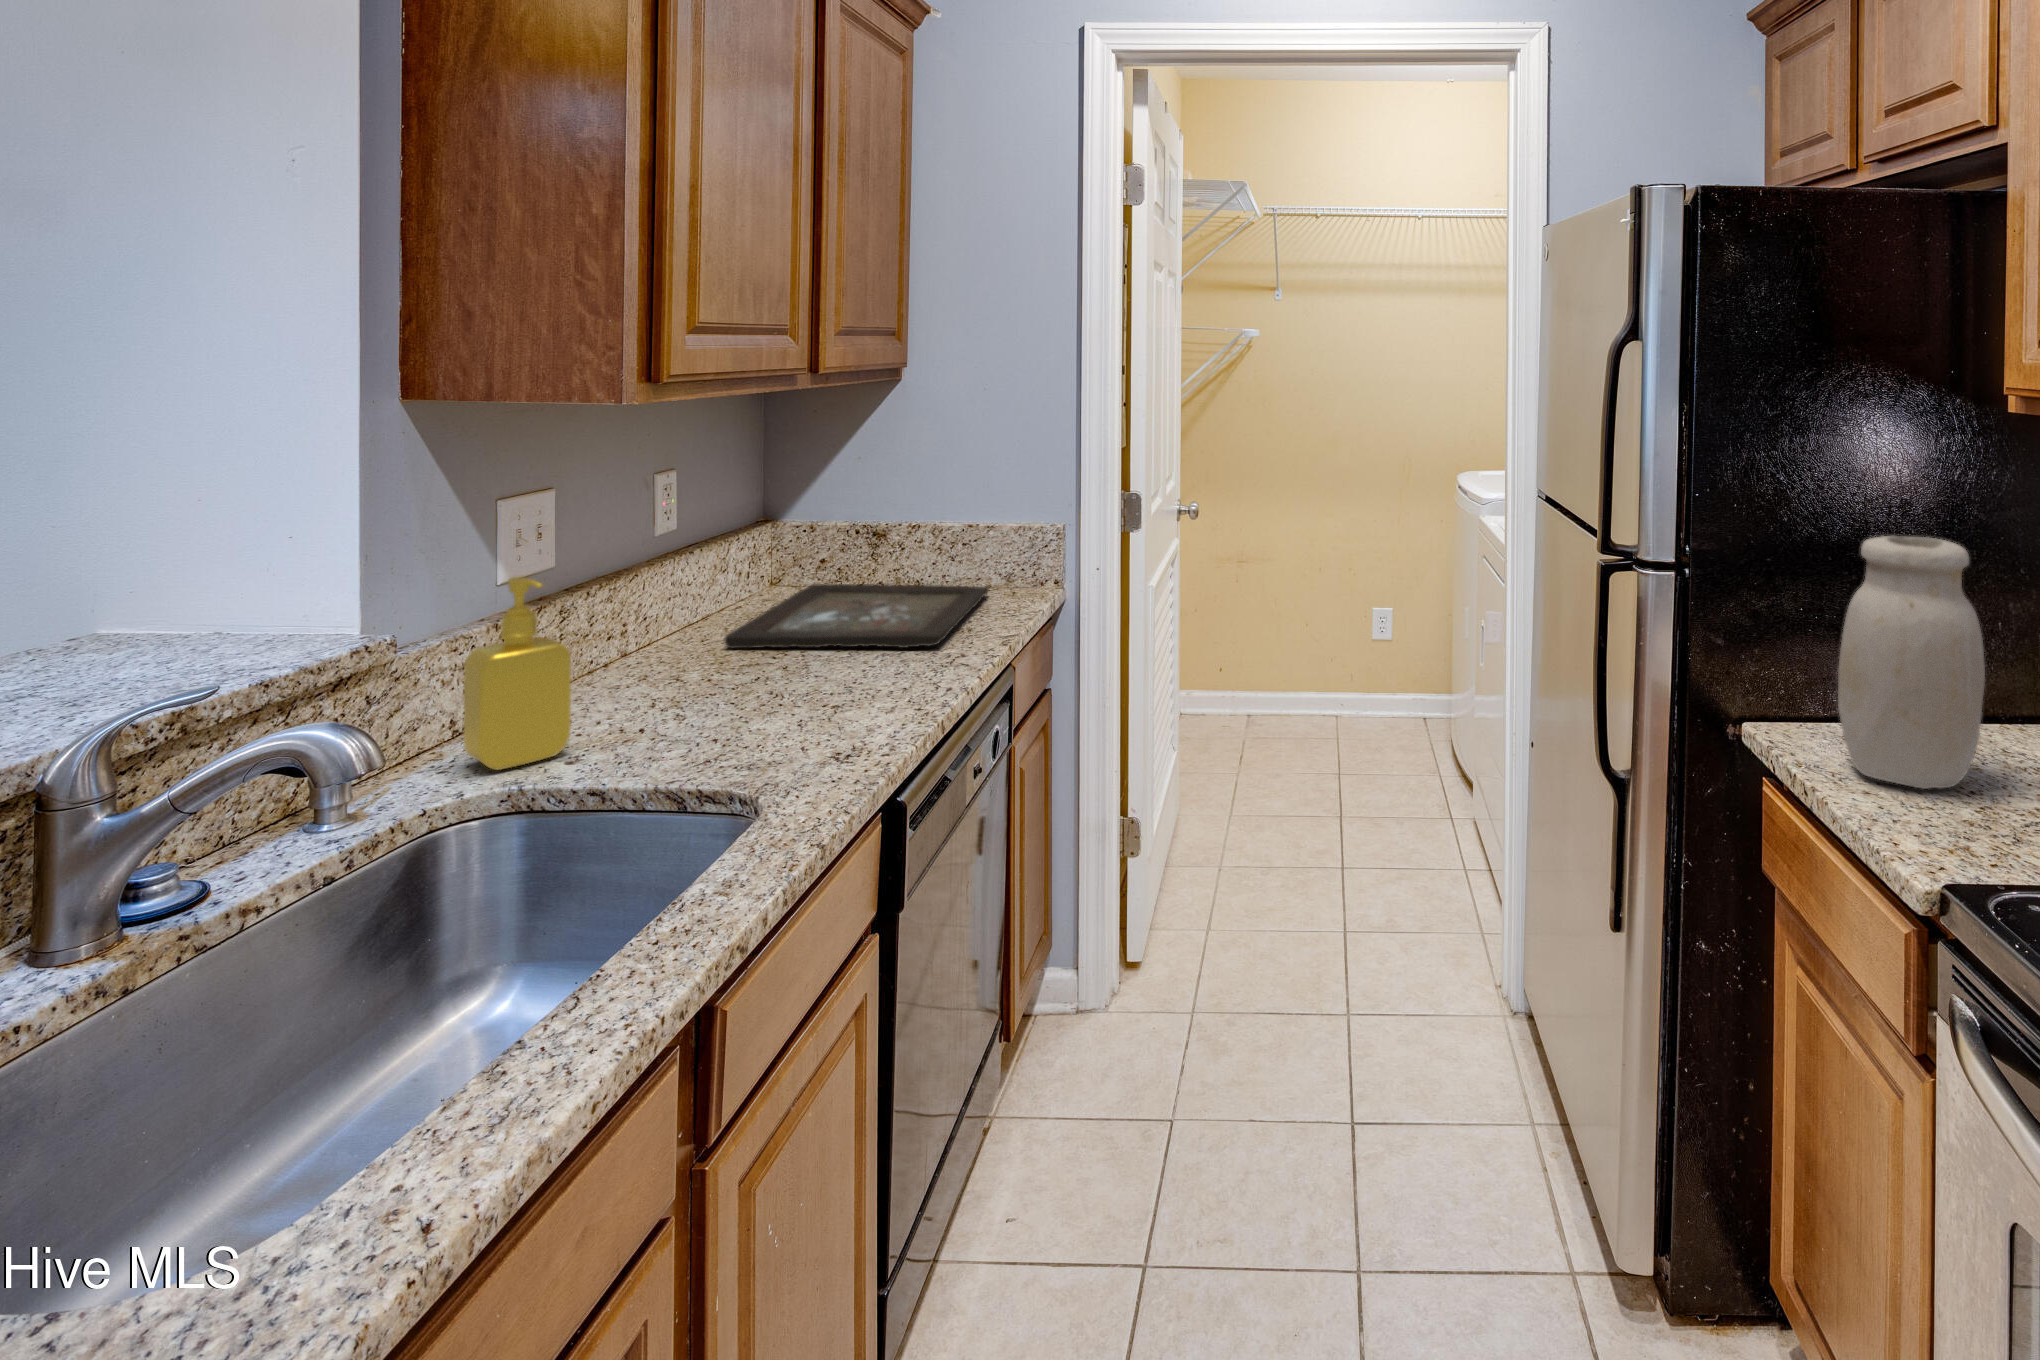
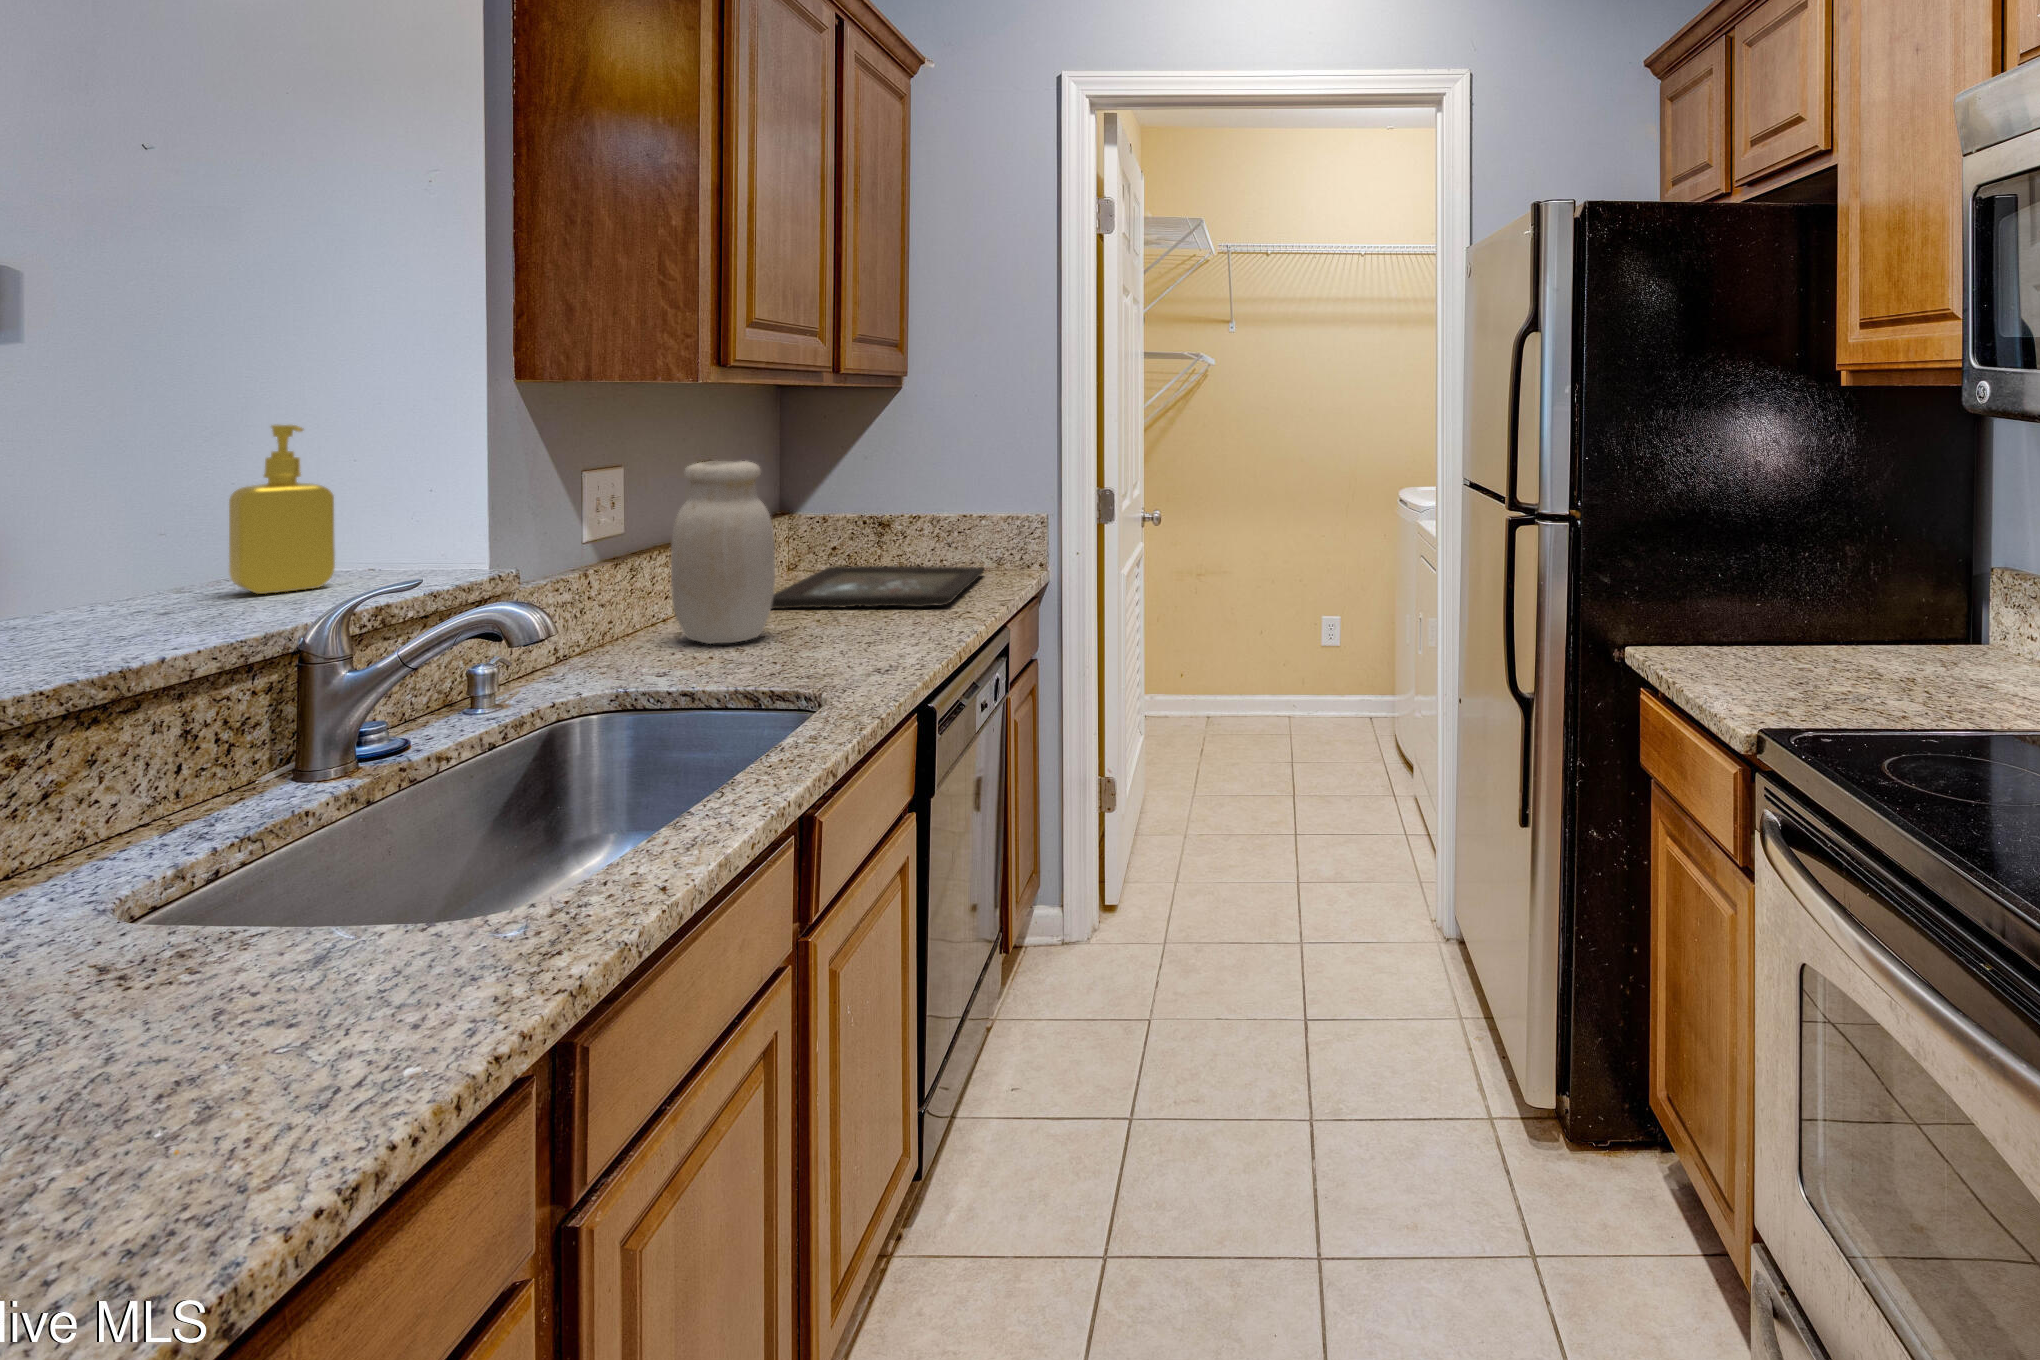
jar: present [1838,536,1985,789] -> present [671,461,775,644]
soap dispenser: present [464,577,571,770] -> present [229,425,335,594]

